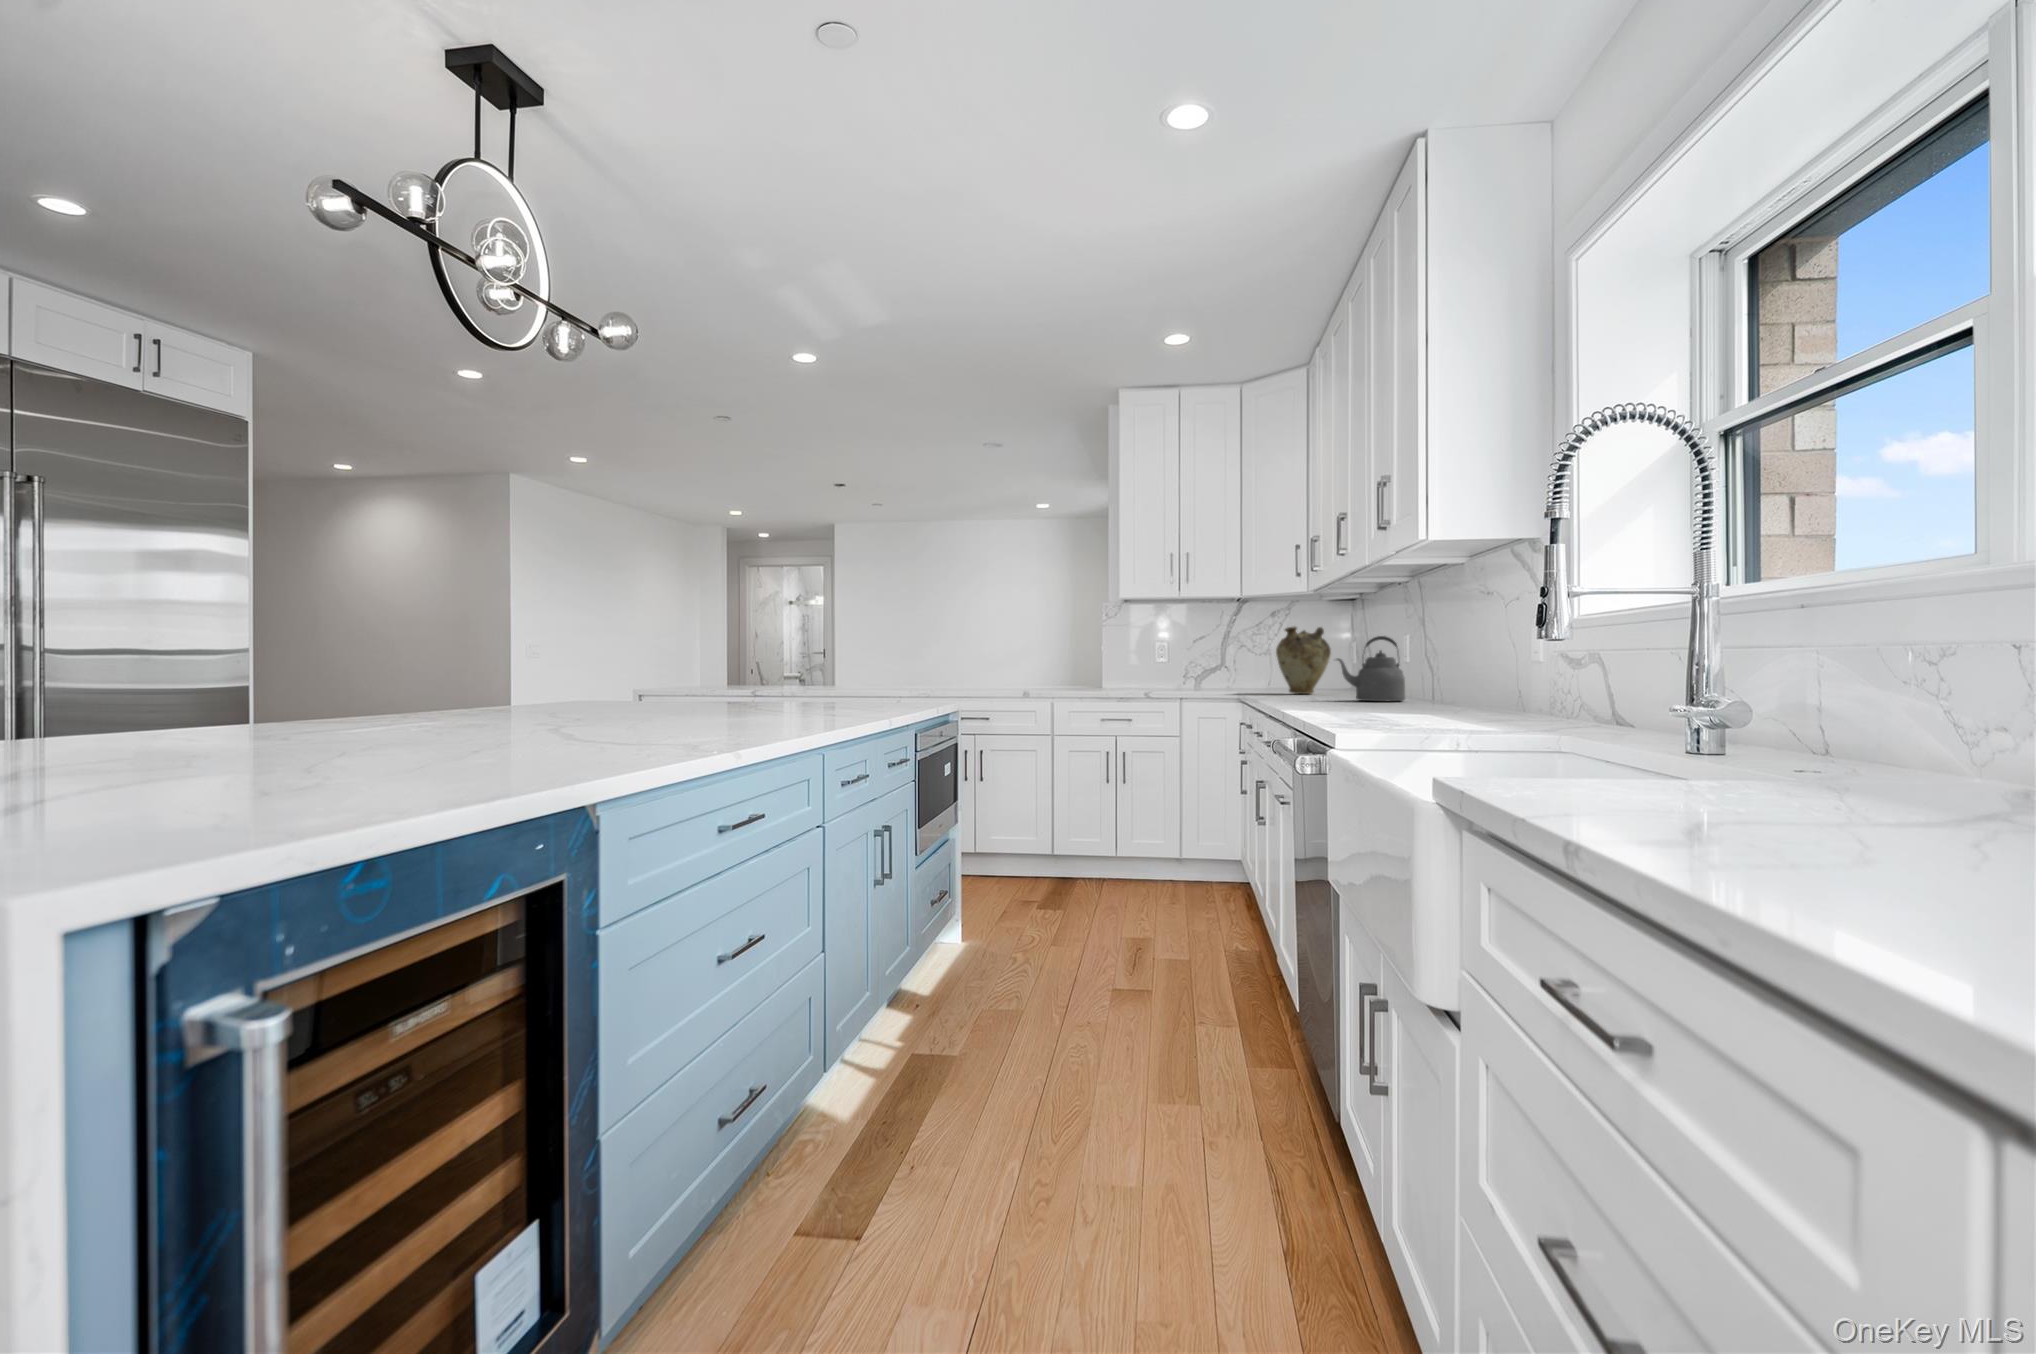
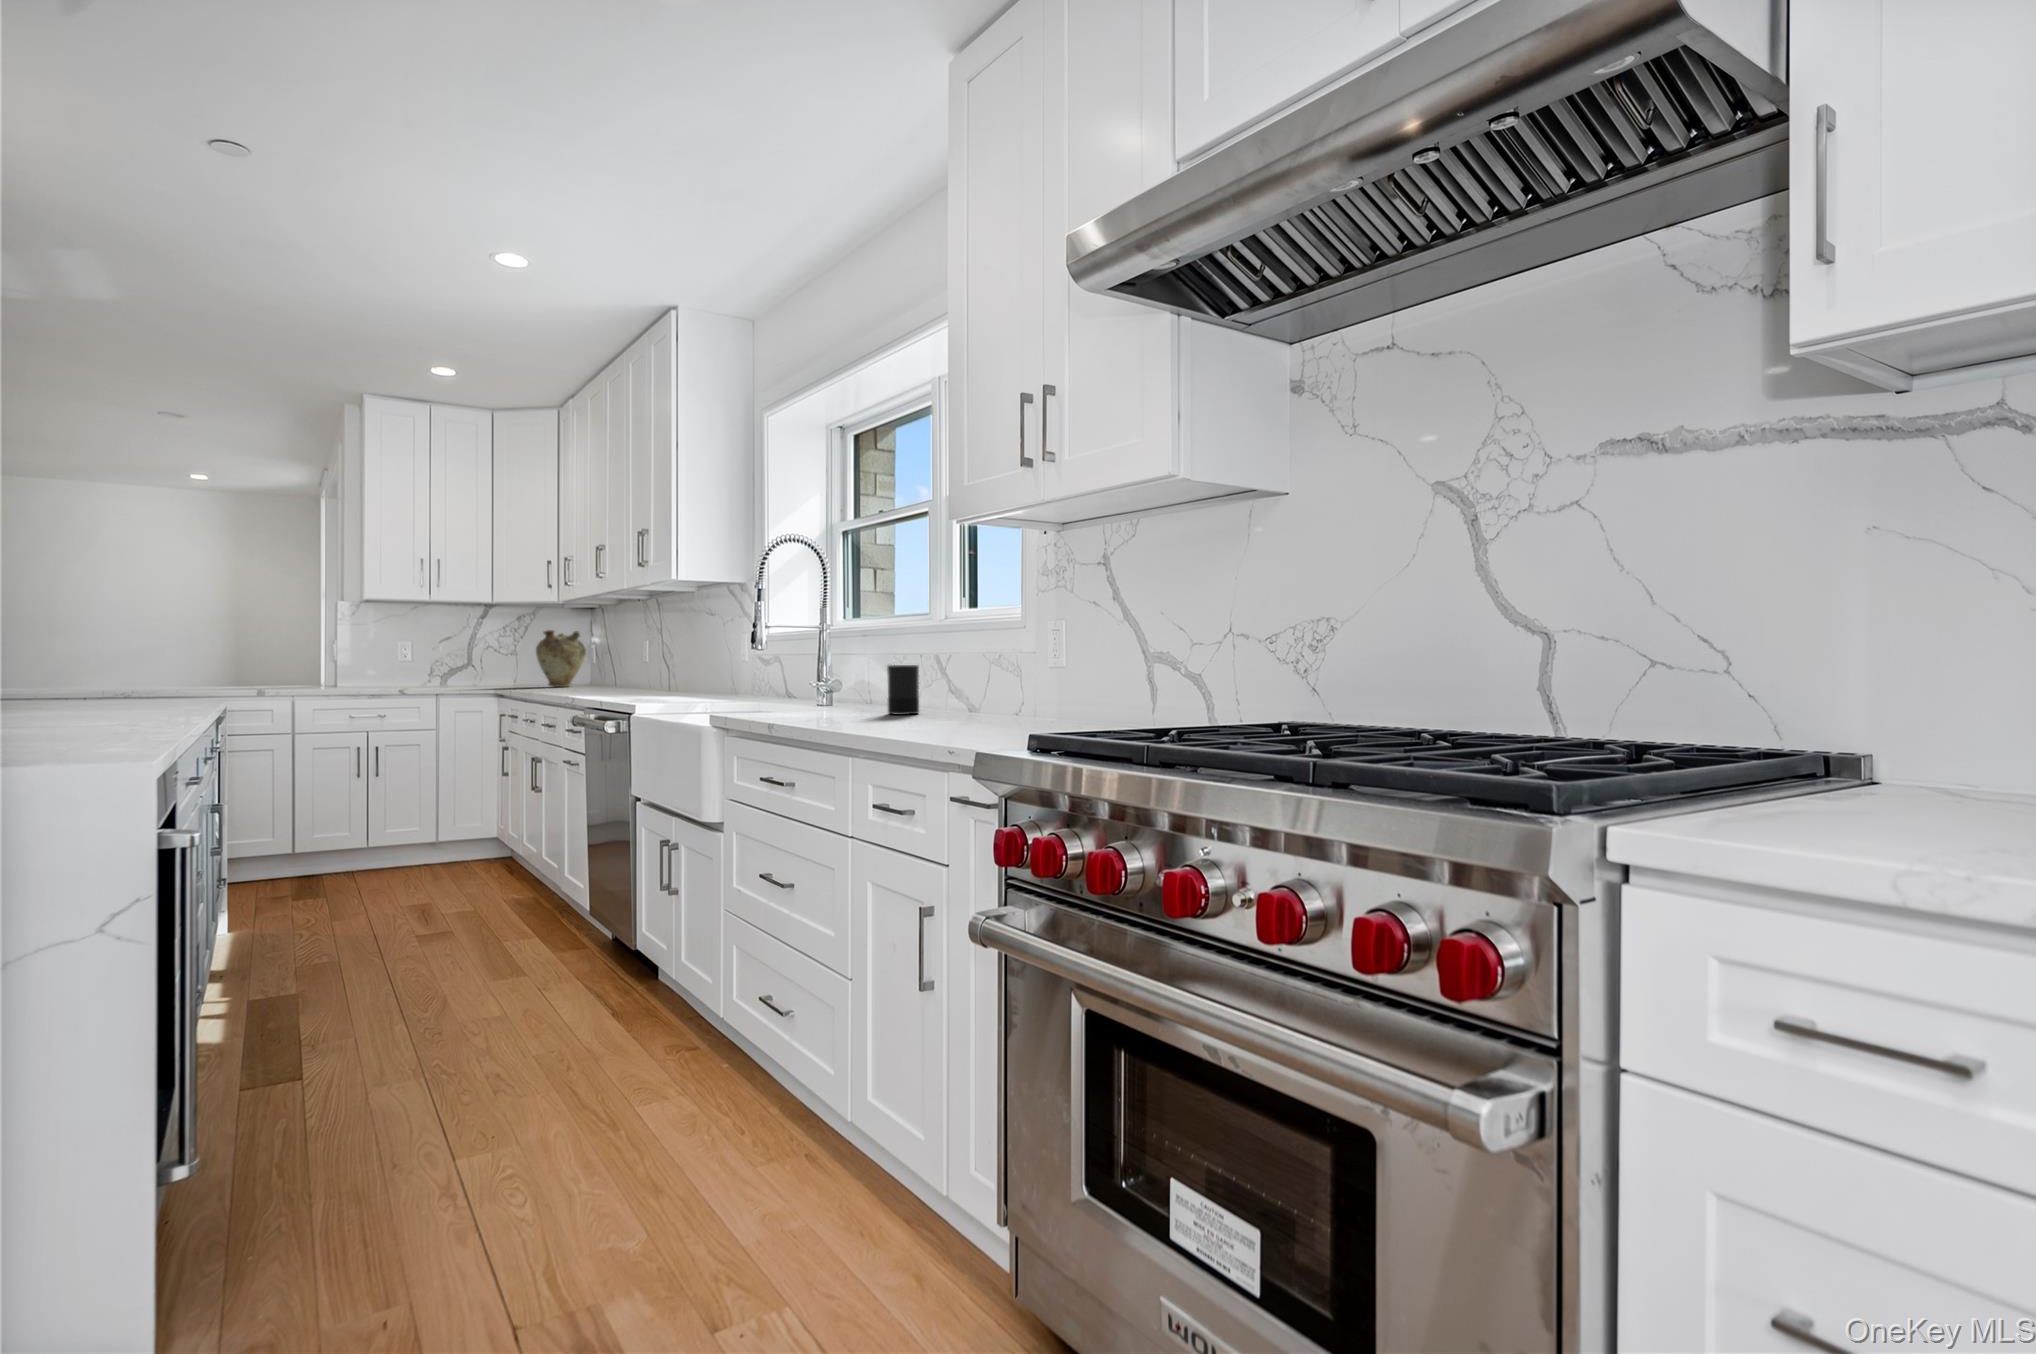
kettle: present [1337,636,1405,702] -> none [596,640,653,690]
candle: none [1831,662,1939,786] -> present [887,665,919,715]

